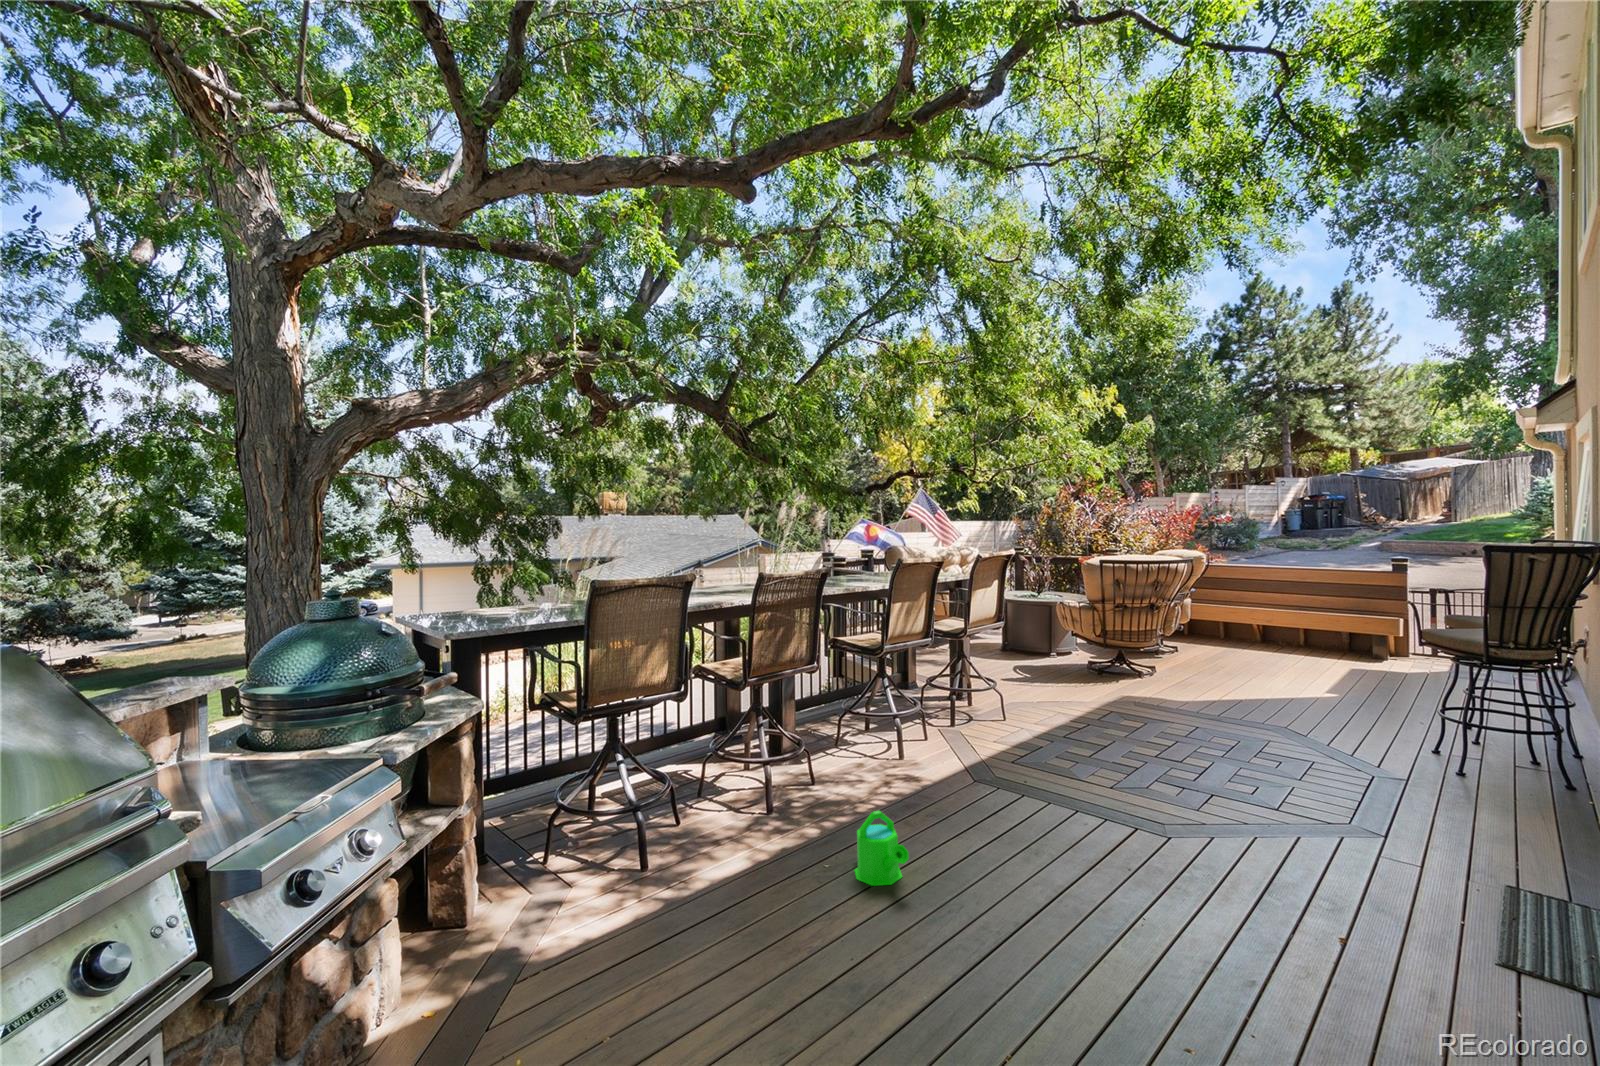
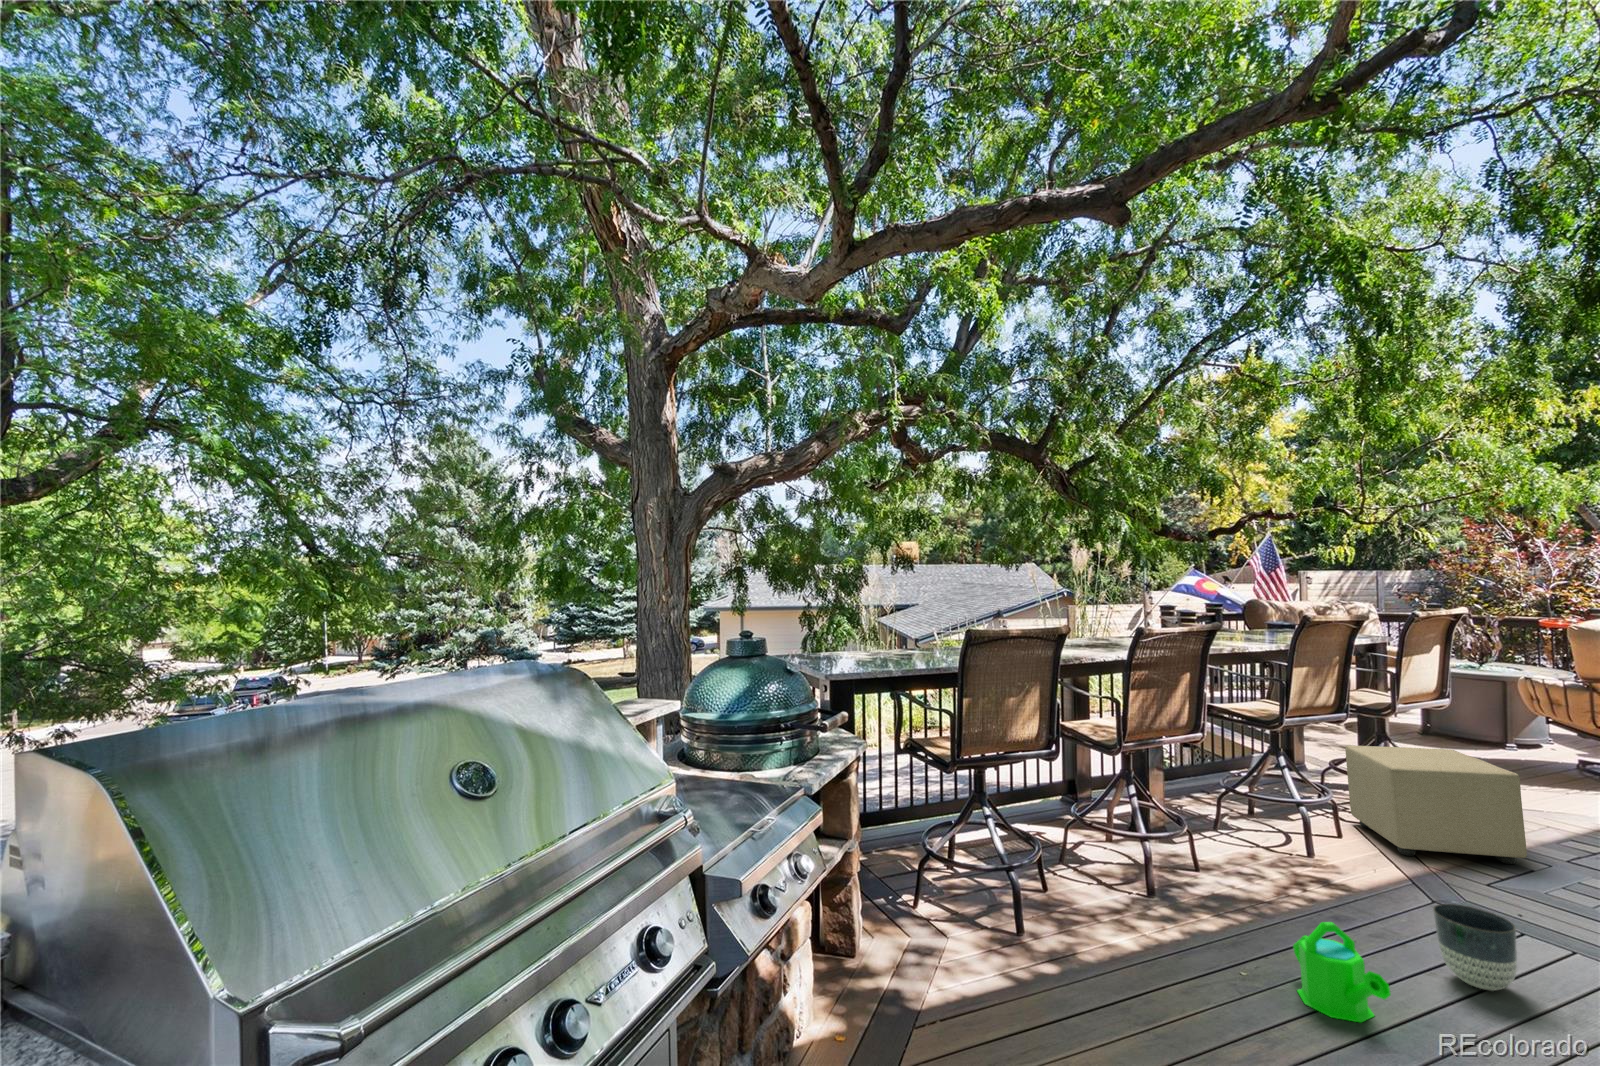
ottoman: none [933,662,1034,747] -> present [1345,746,1527,864]
planter: none [953,781,999,840] -> present [1433,904,1517,991]

